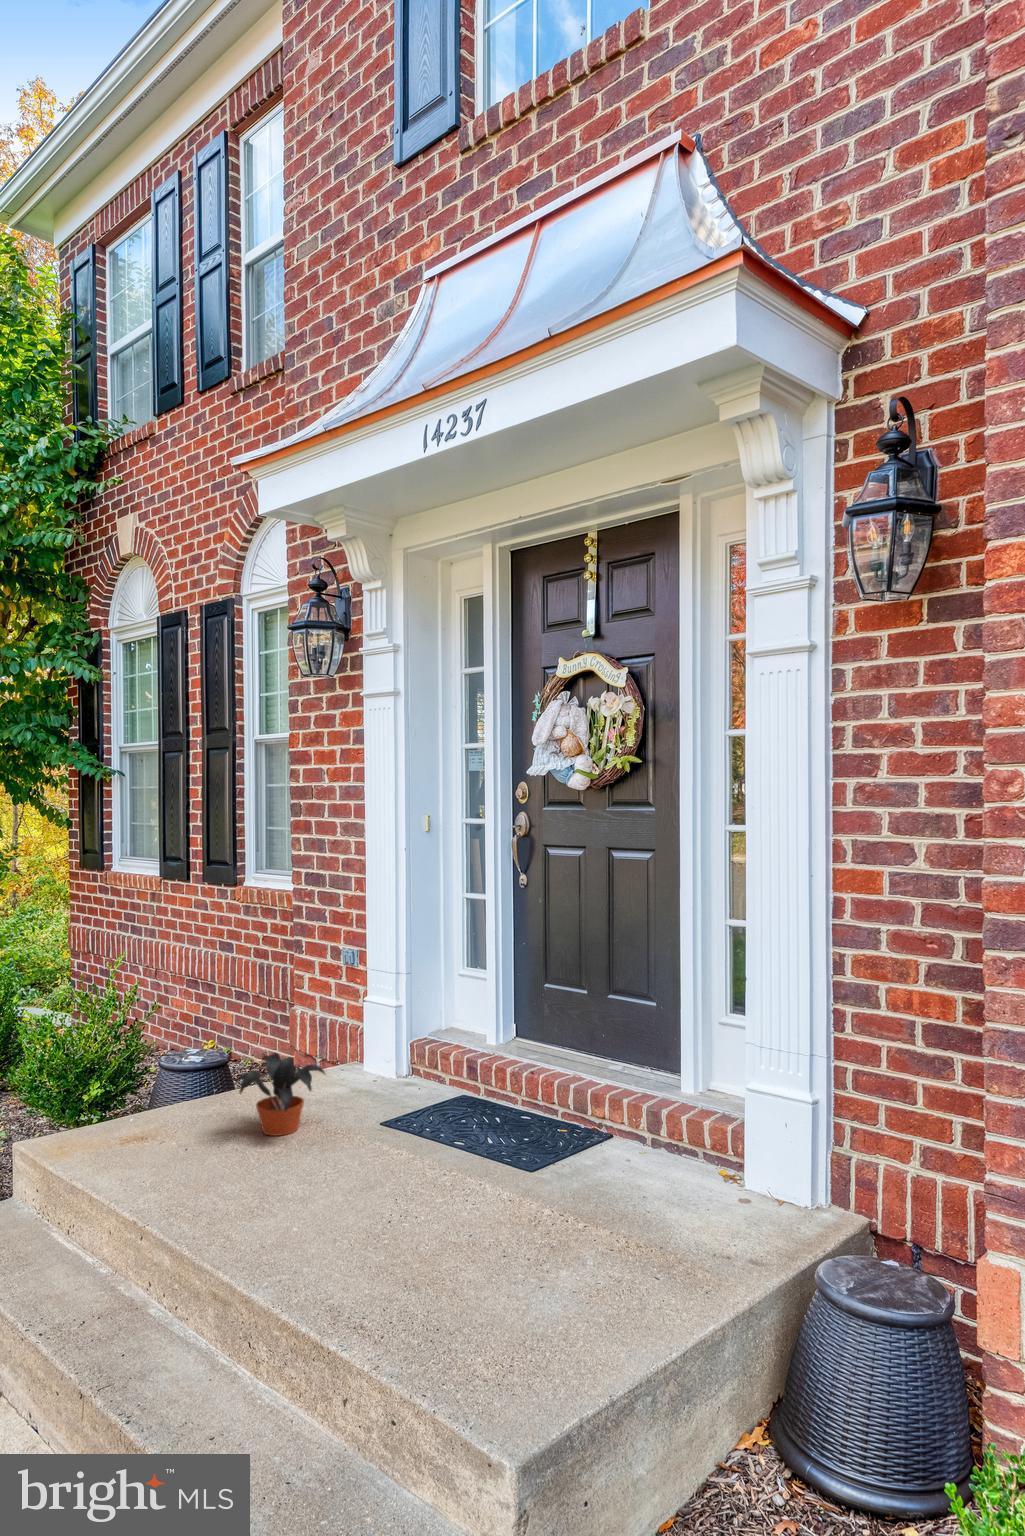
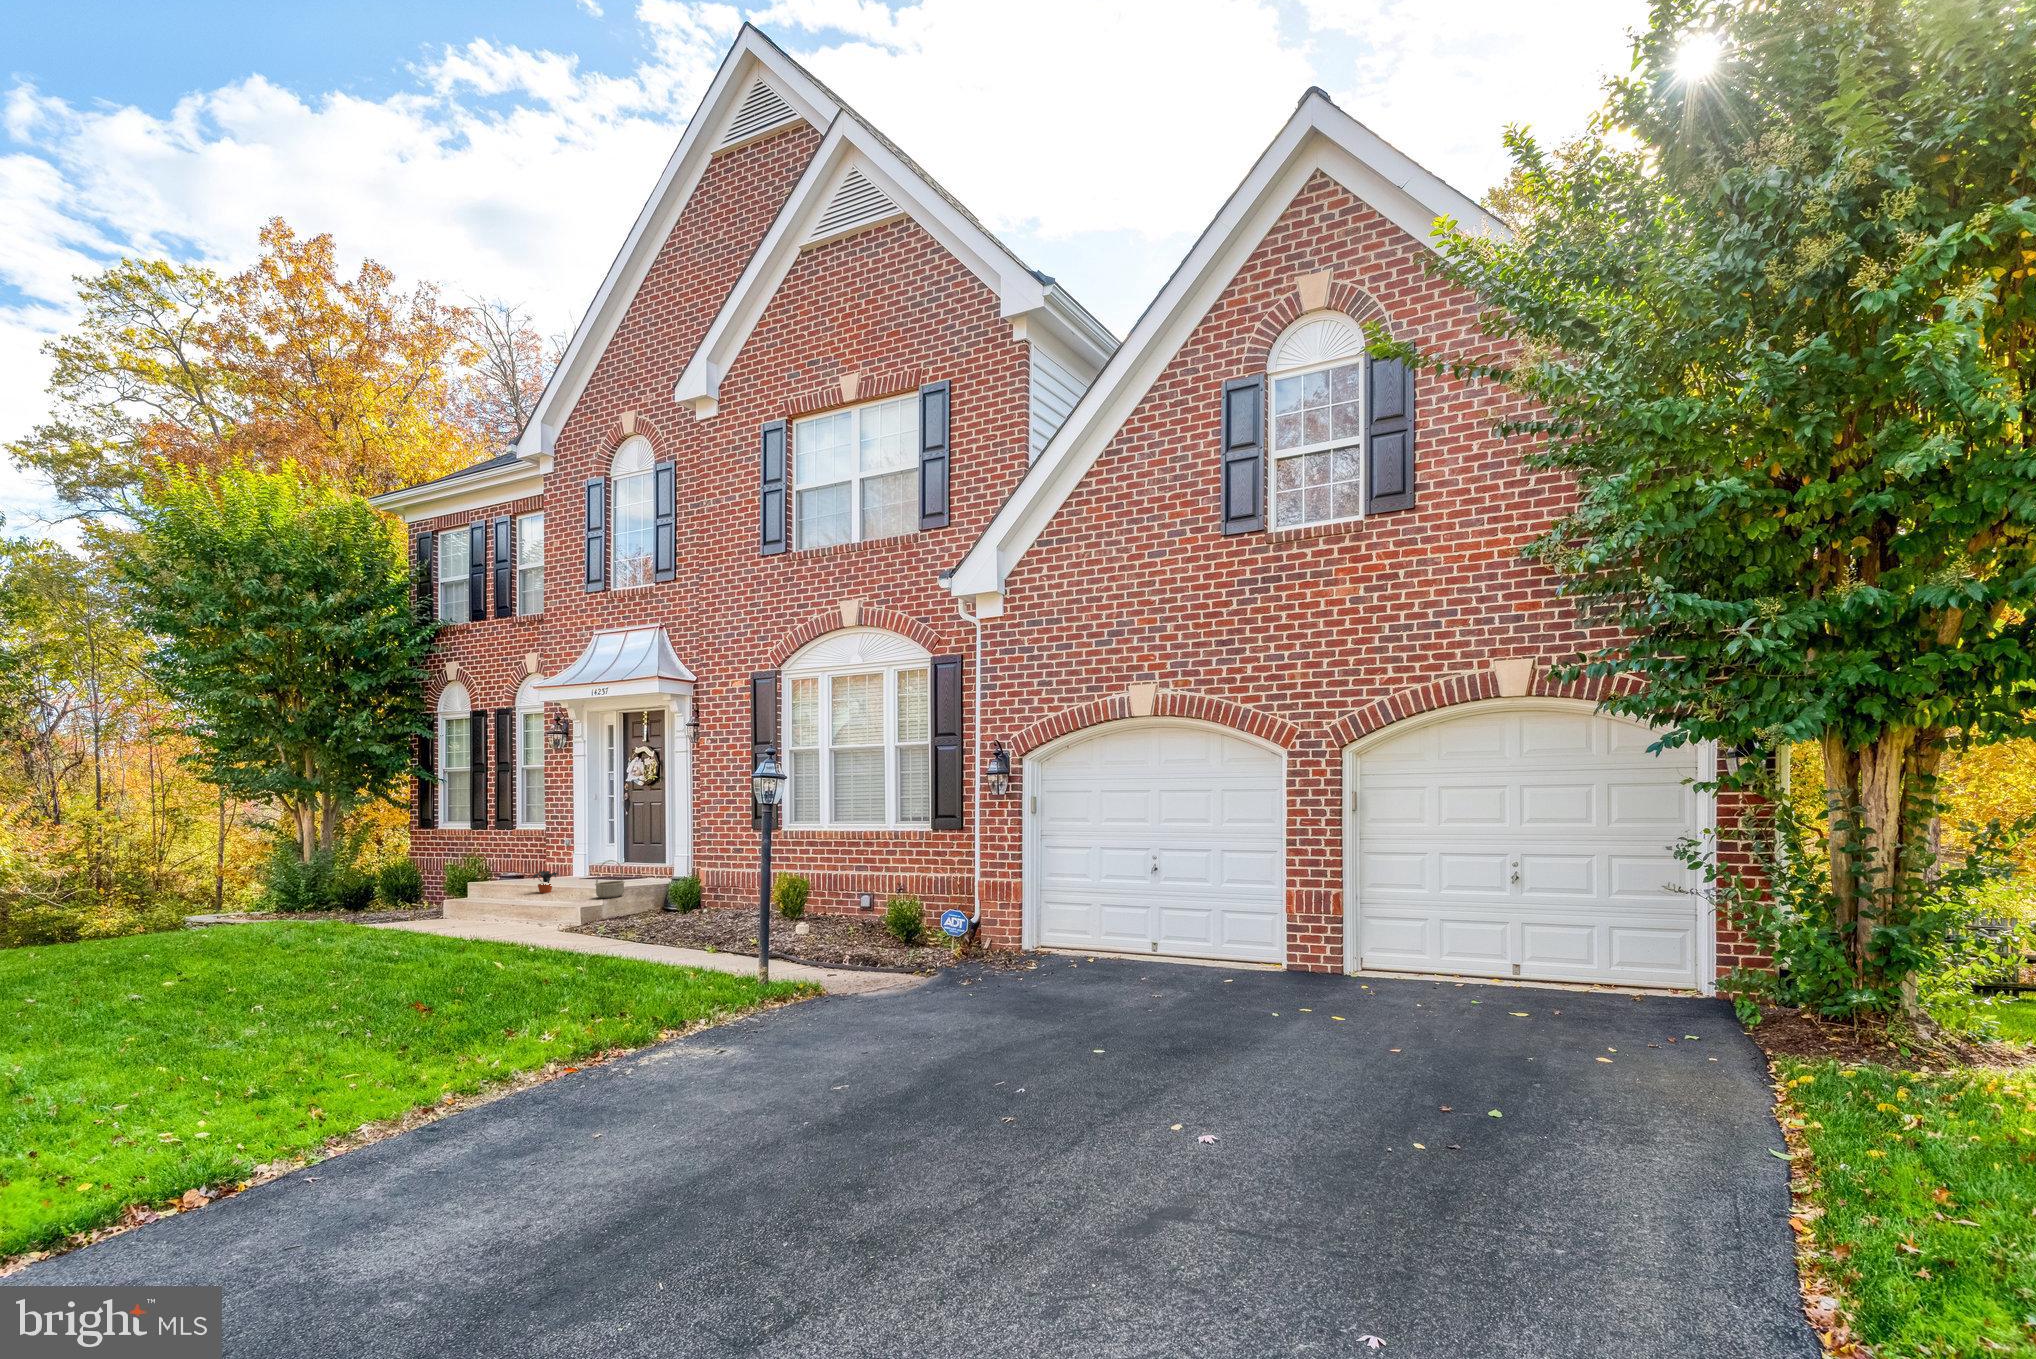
basket: none [446,1091,561,1263] -> present [595,860,625,898]

